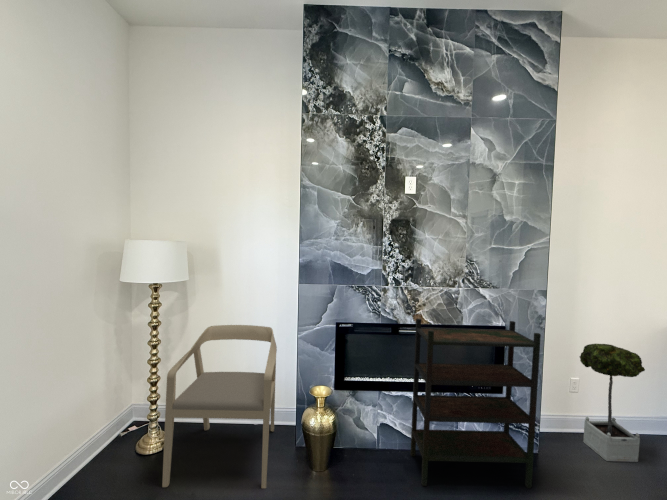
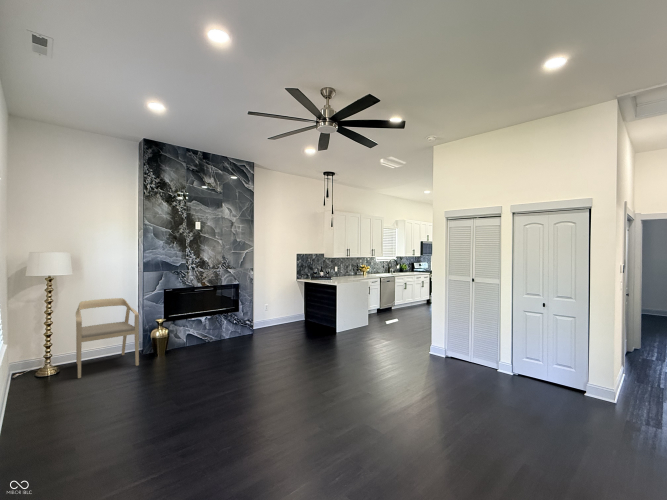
bookshelf: present [411,319,541,488] -> none [202,281,251,349]
potted tree: present [580,344,645,462] -> none [267,287,286,330]

